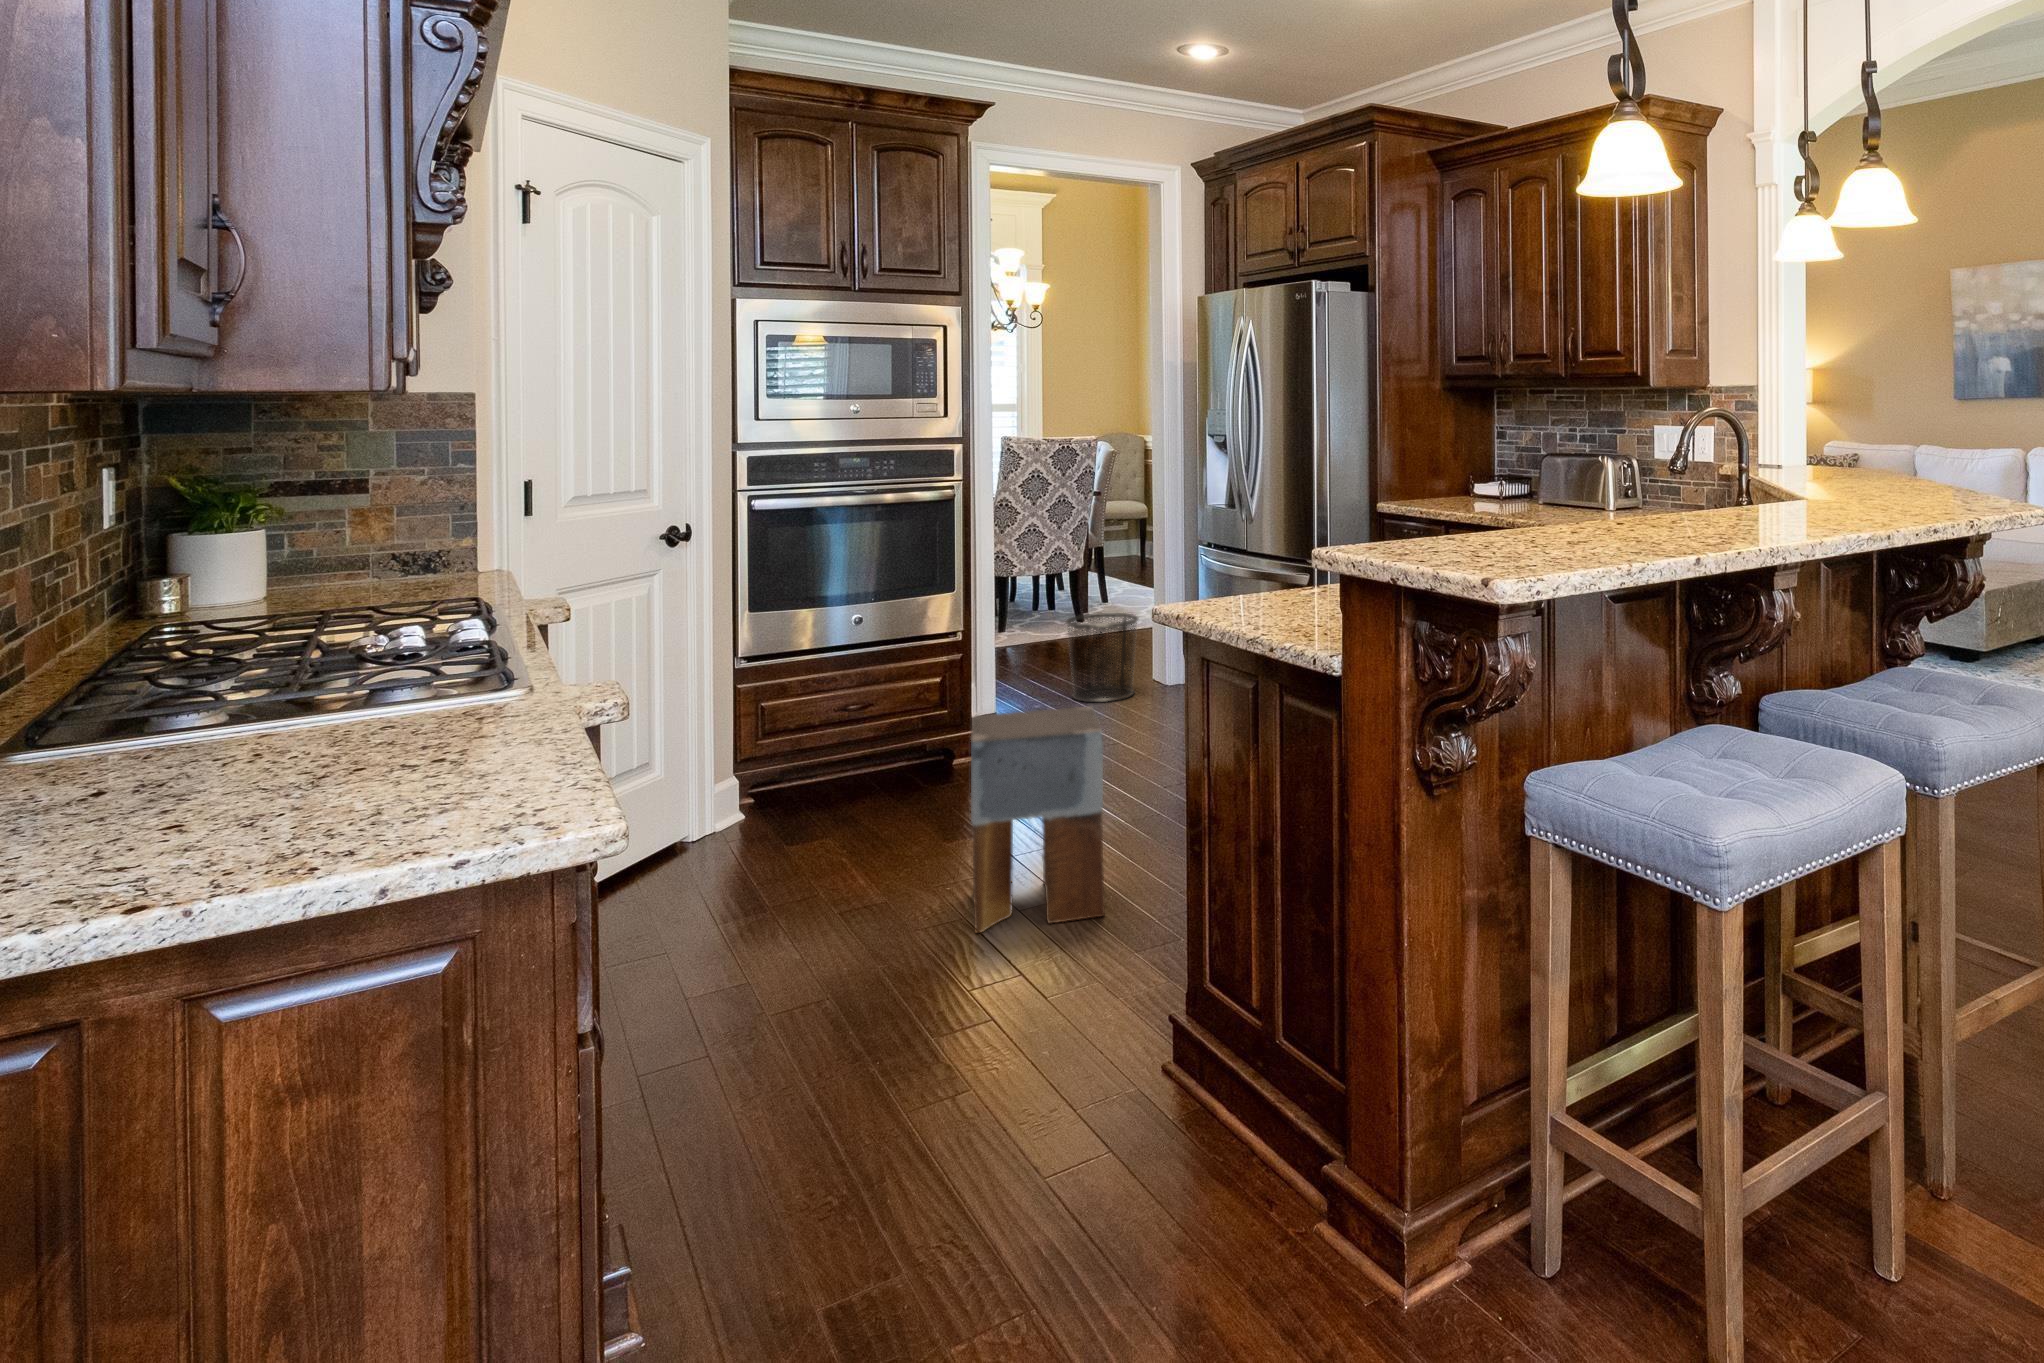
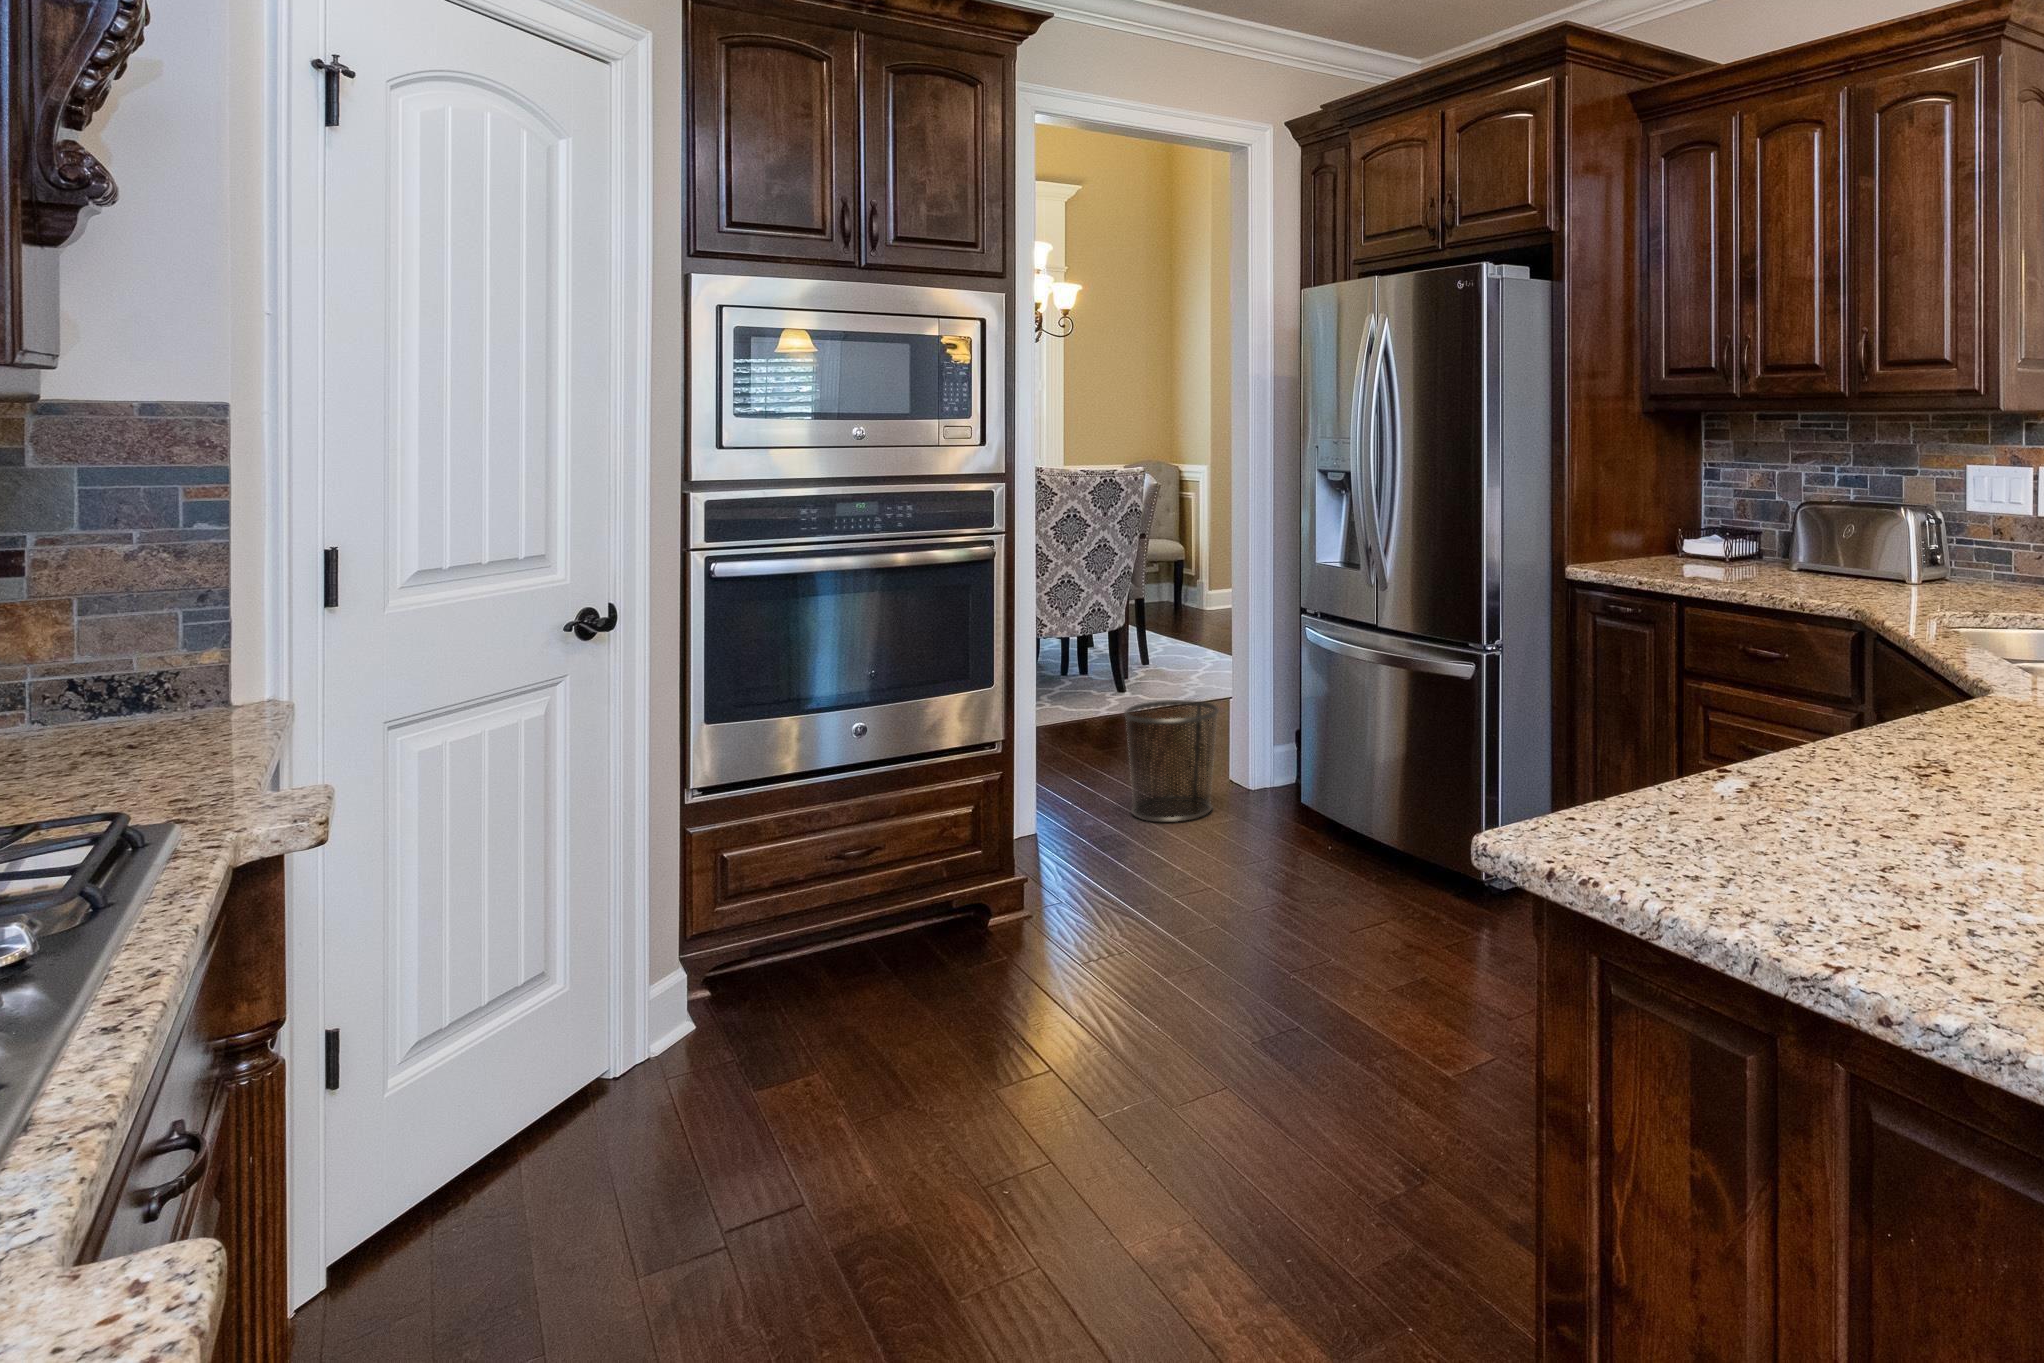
stool: present [971,707,1105,933] -> none [1044,903,1265,1311]

